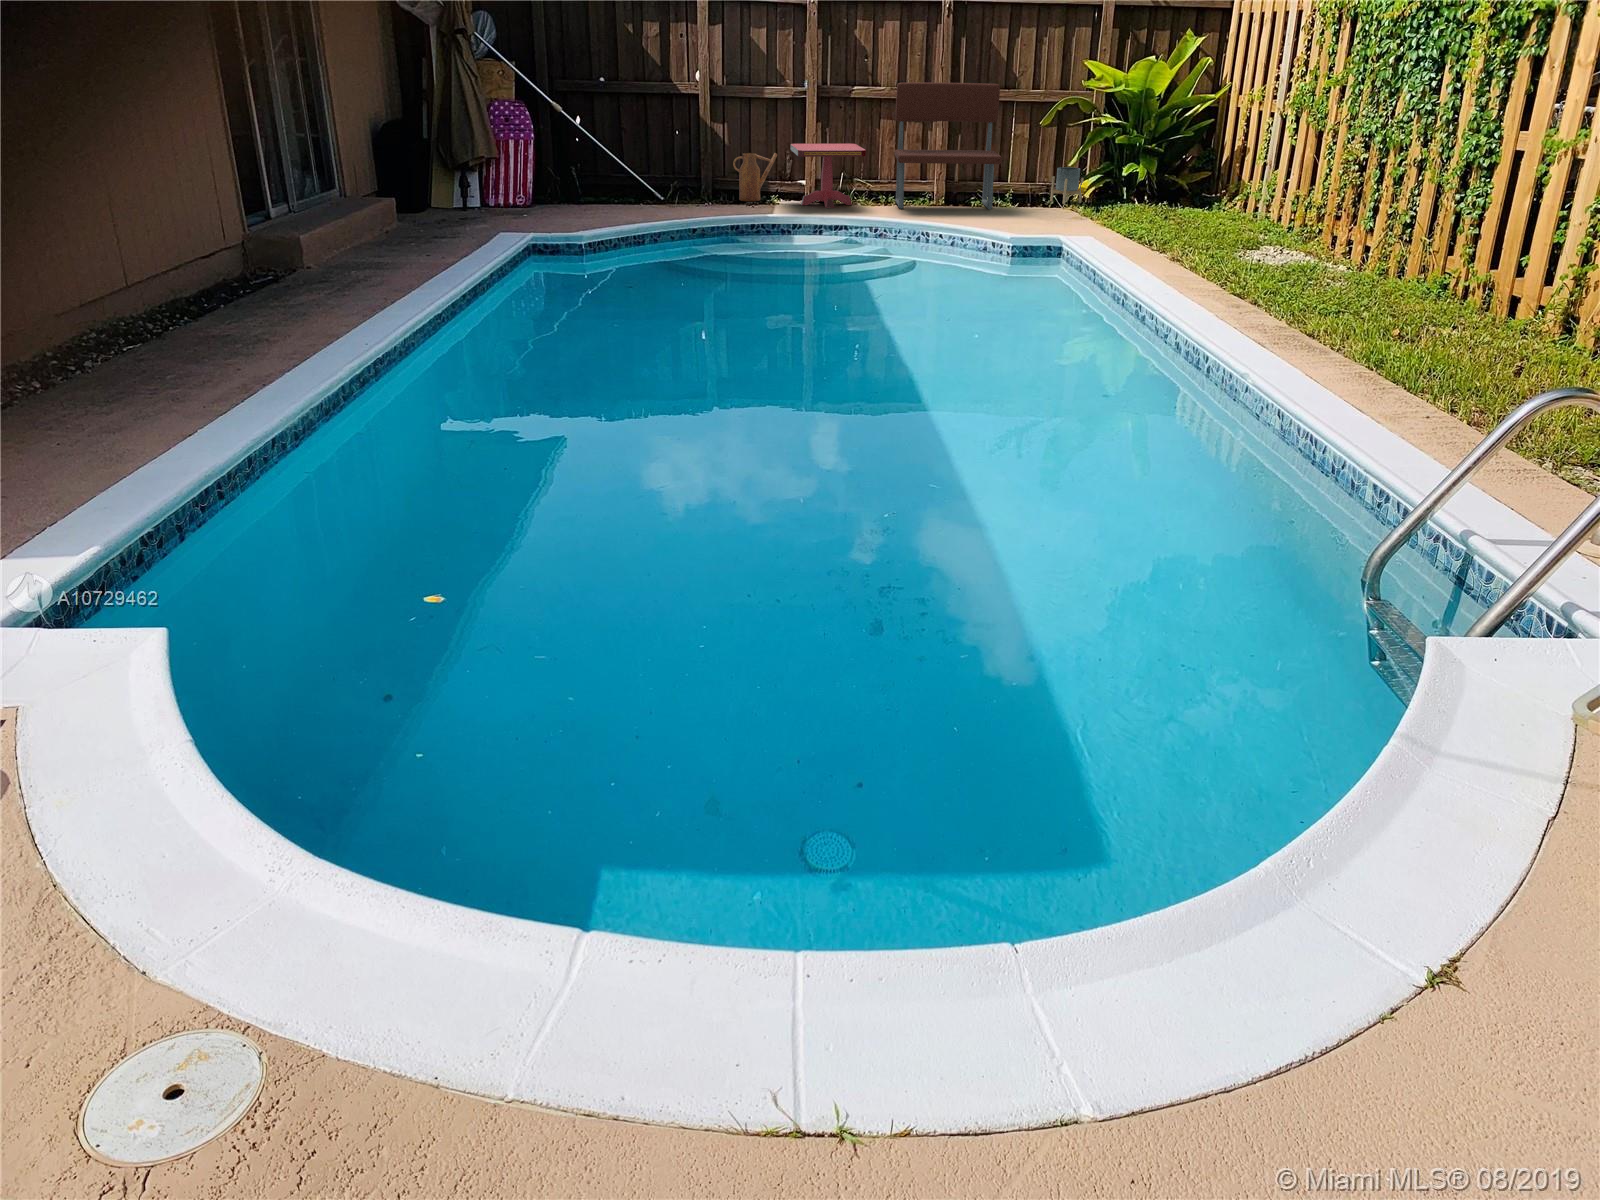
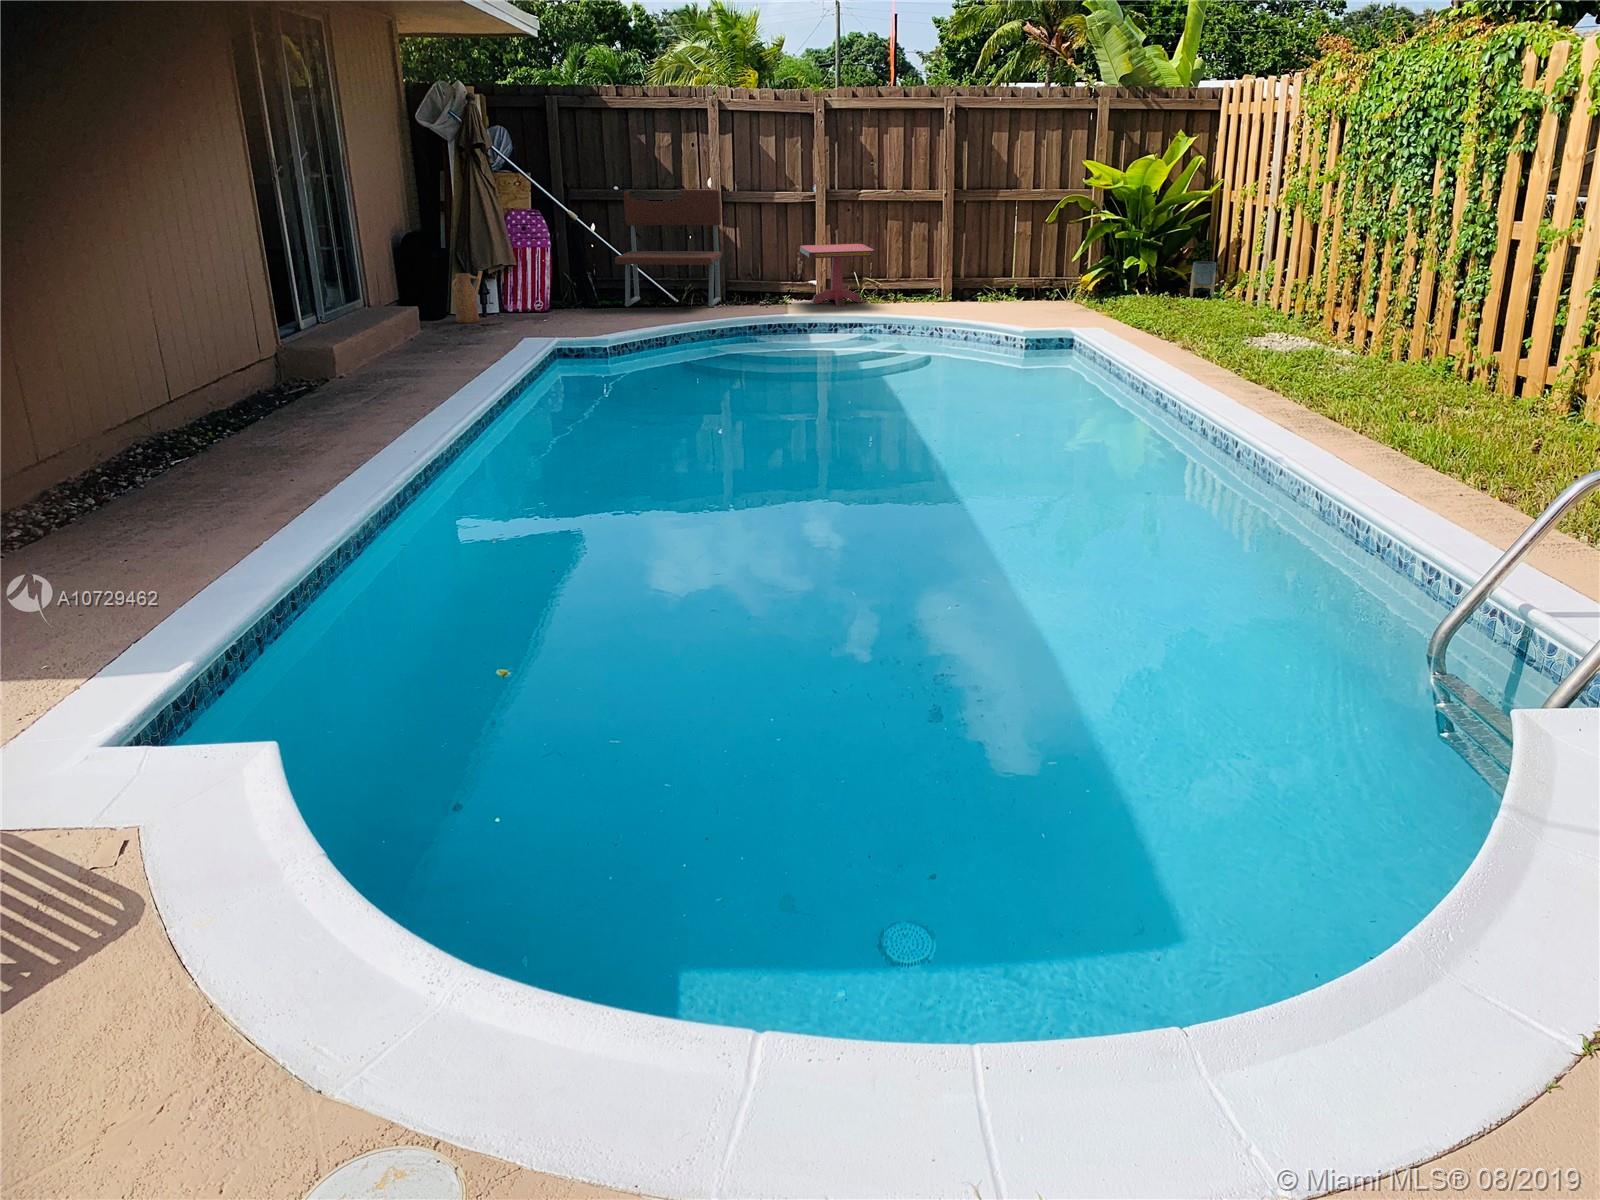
bench: present [895,83,1002,210] -> present [615,189,721,307]
watering can: present [733,153,777,201] -> present [452,271,482,323]
planter: present [1050,167,1084,204] -> present [1190,261,1216,297]

